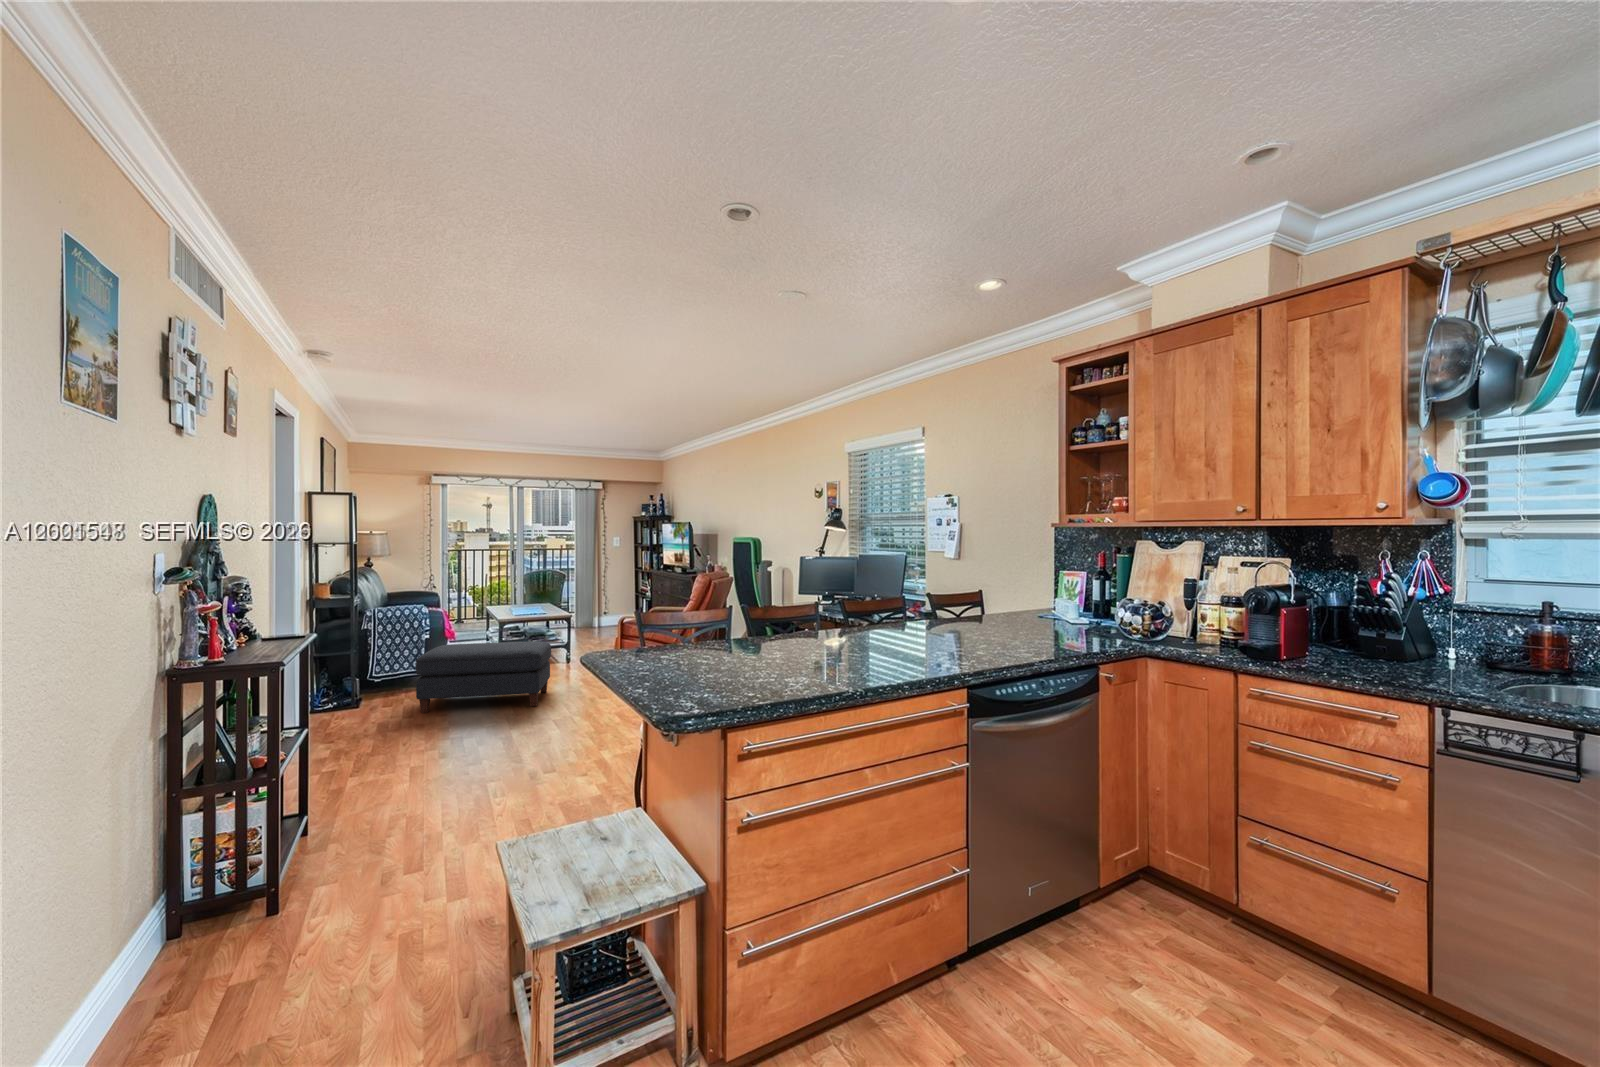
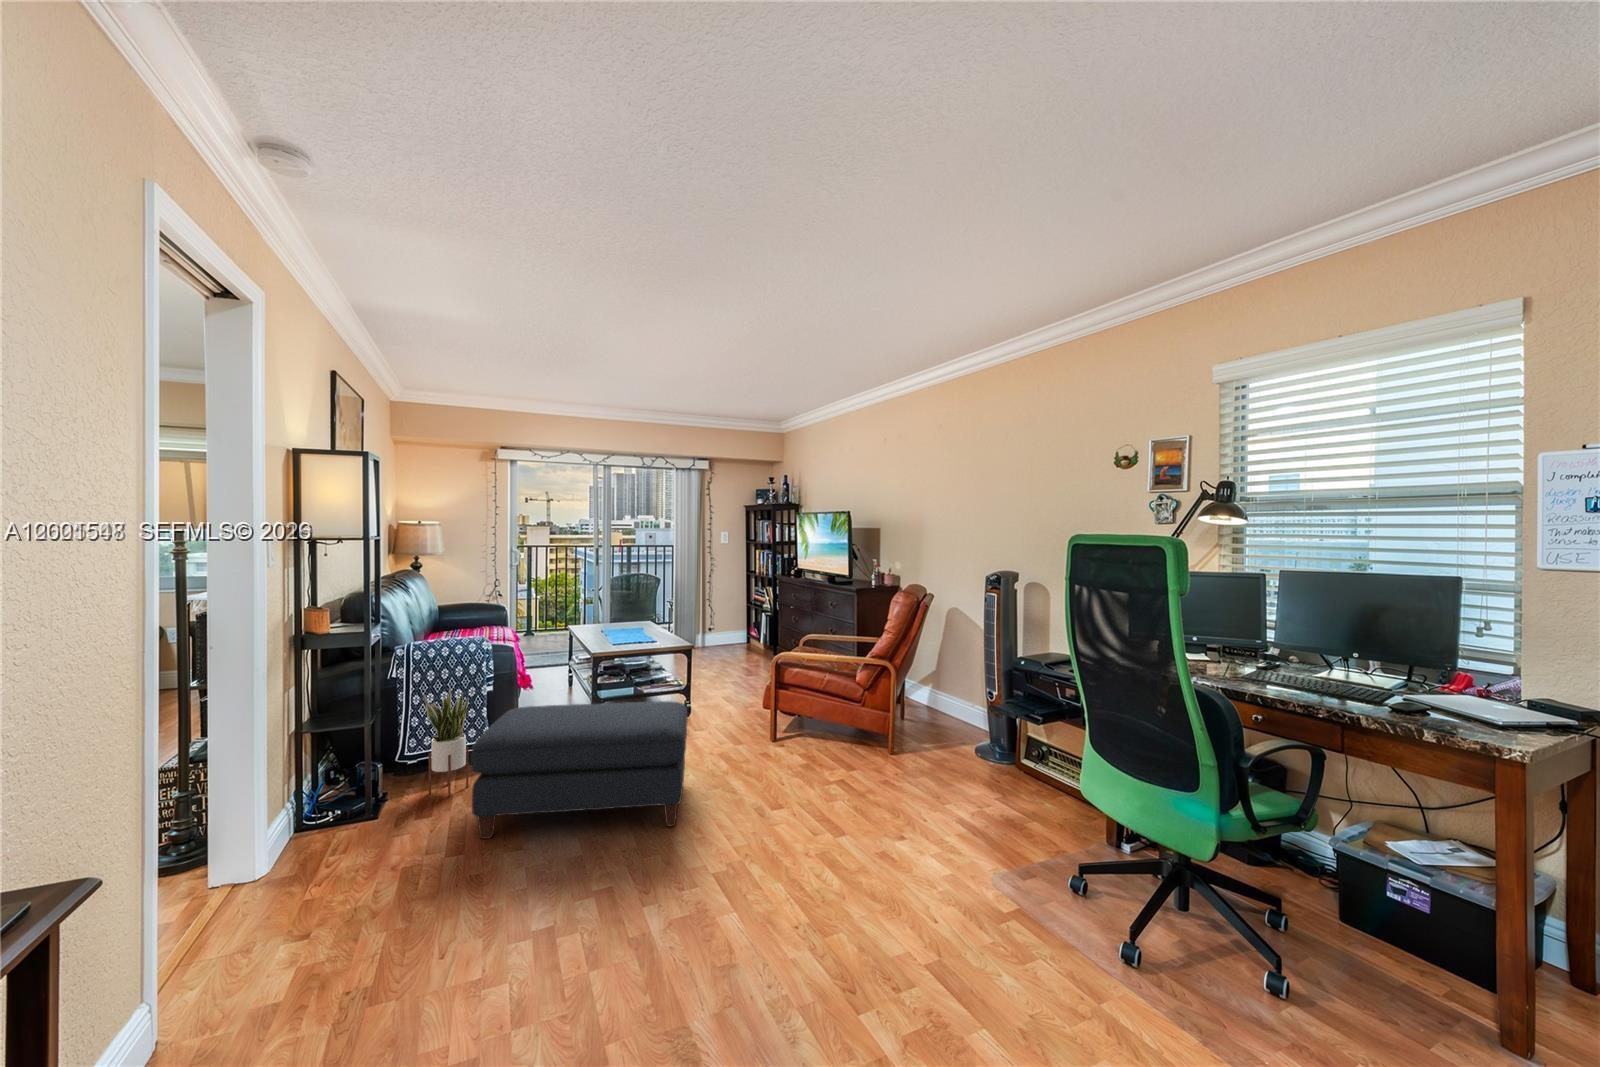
potted plant: none [385,635,413,699] -> present [423,689,469,797]

